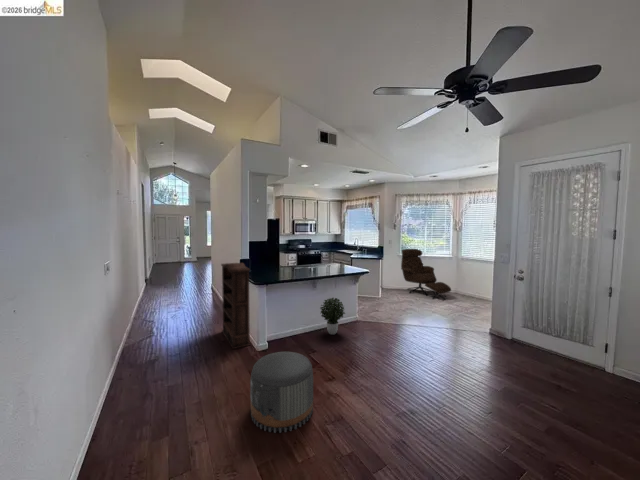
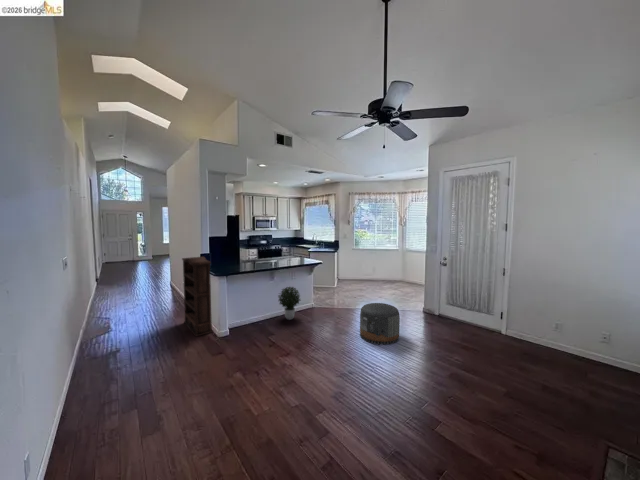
lounge chair: present [401,249,451,299] -> none [355,242,398,287]
pouf: present [250,351,313,433] -> present [360,303,400,345]

